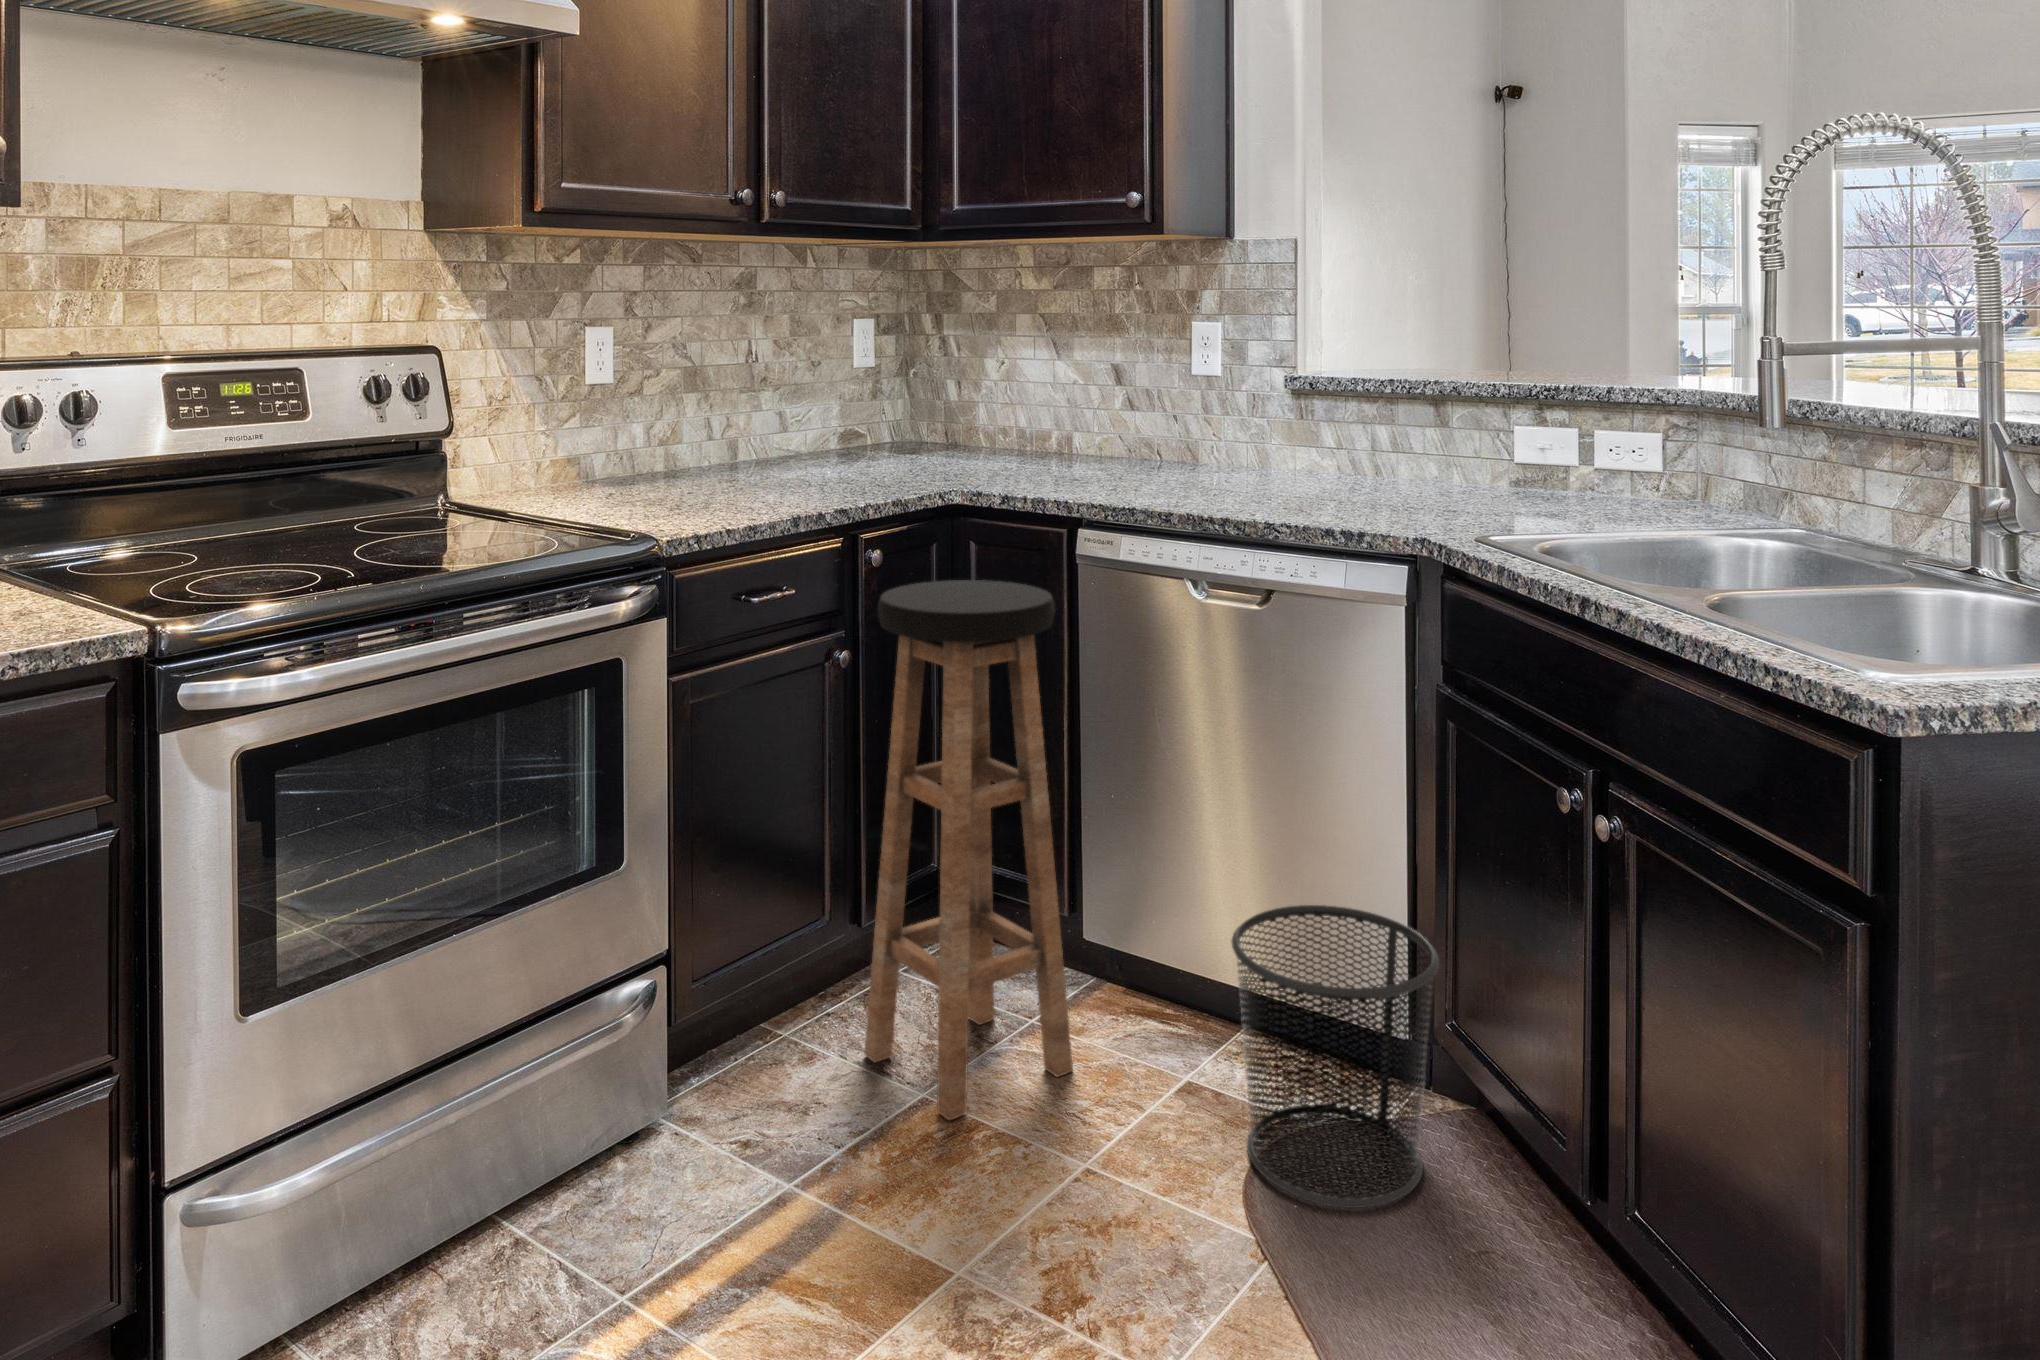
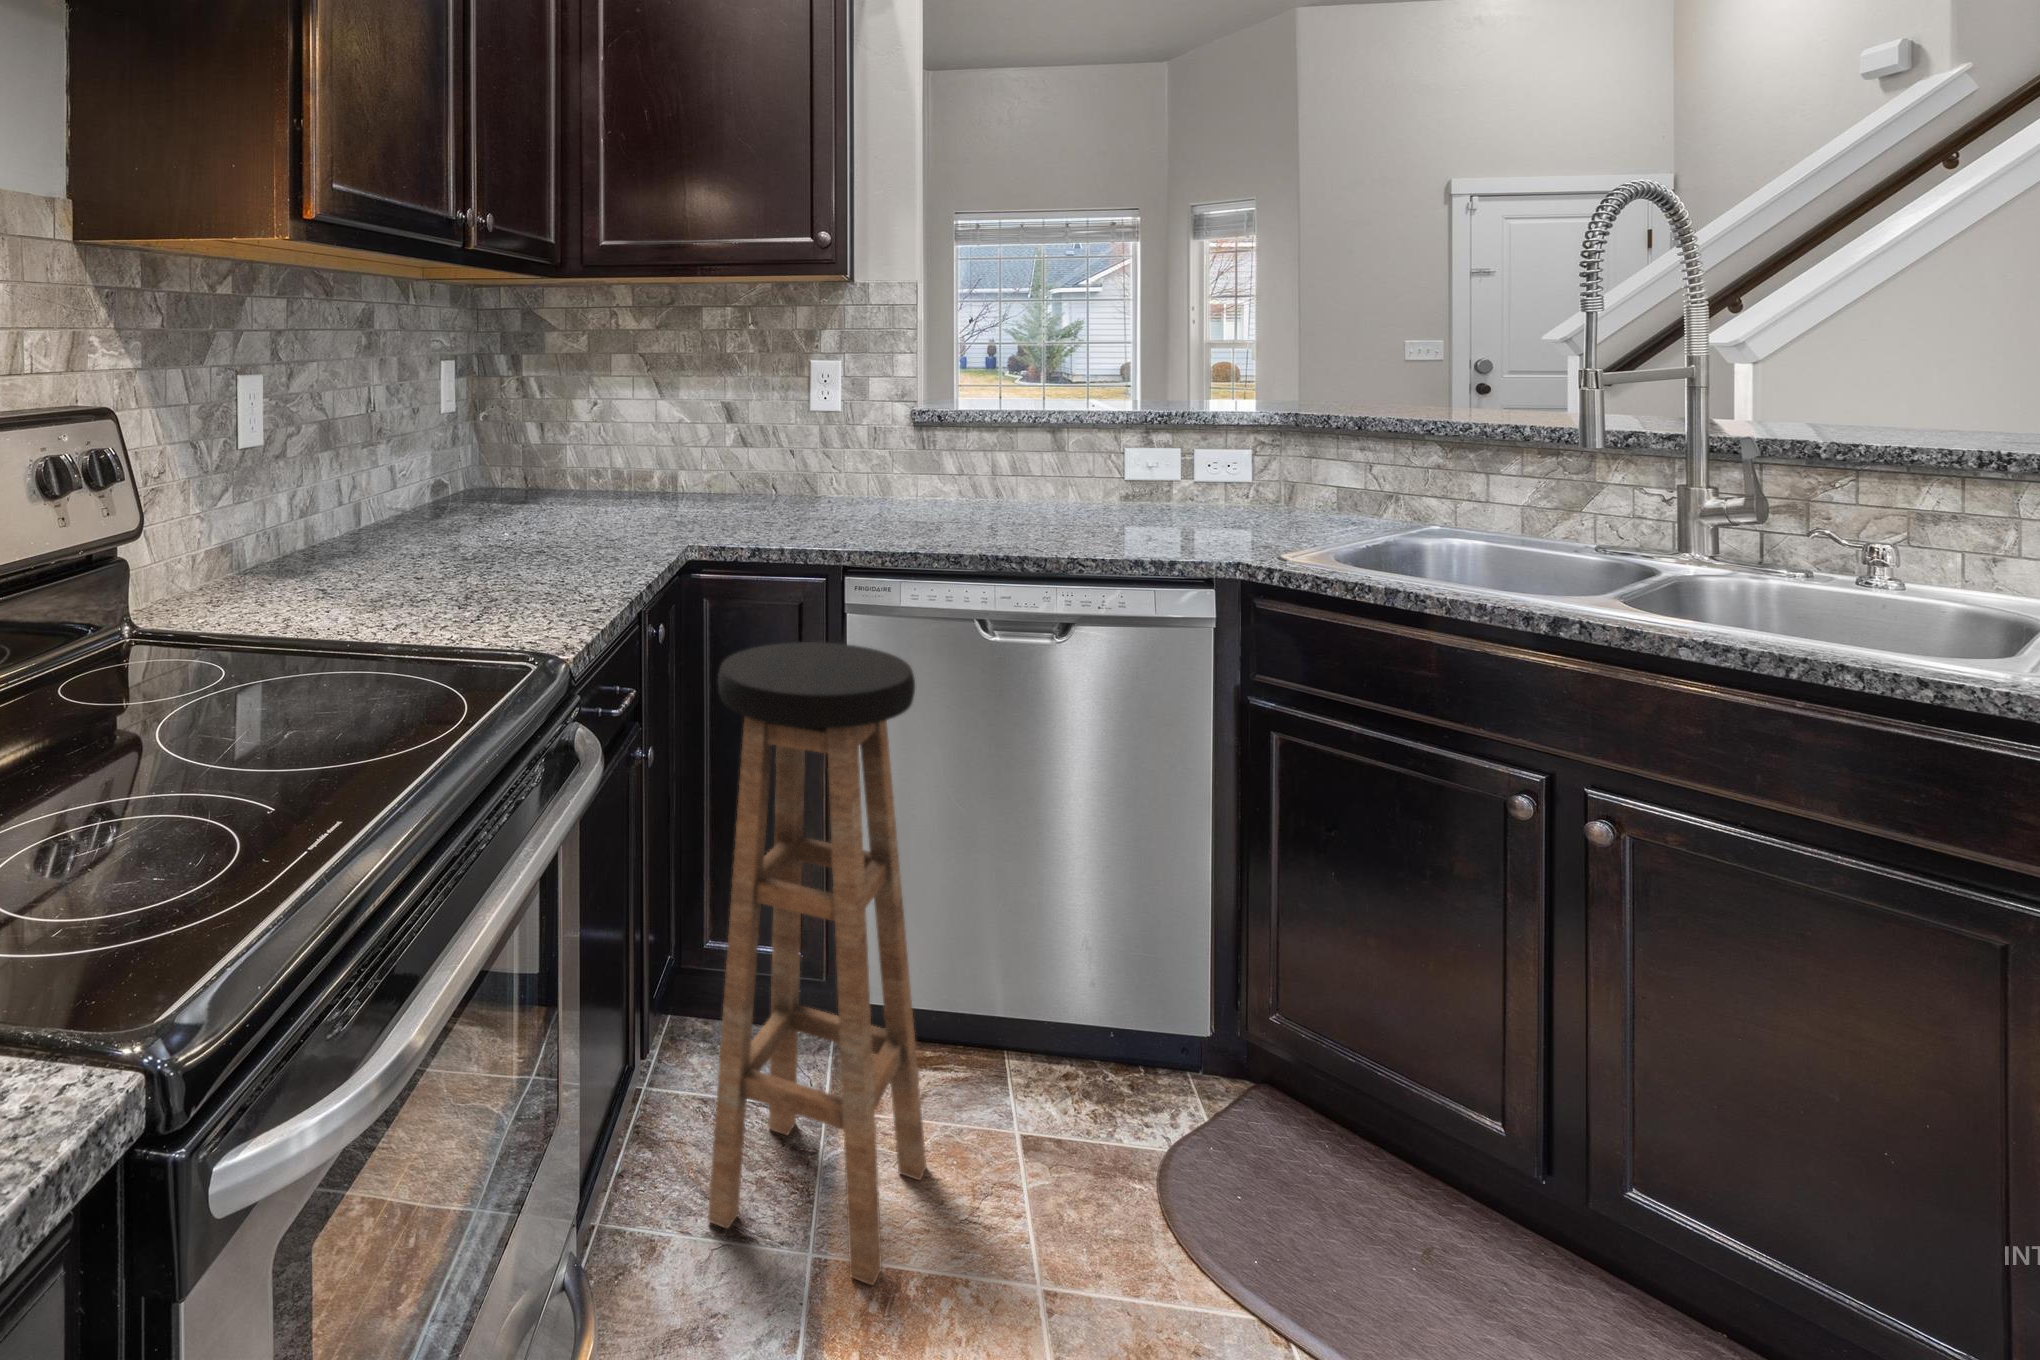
waste bin: present [1232,905,1439,1208] -> none [1123,929,1345,1257]

